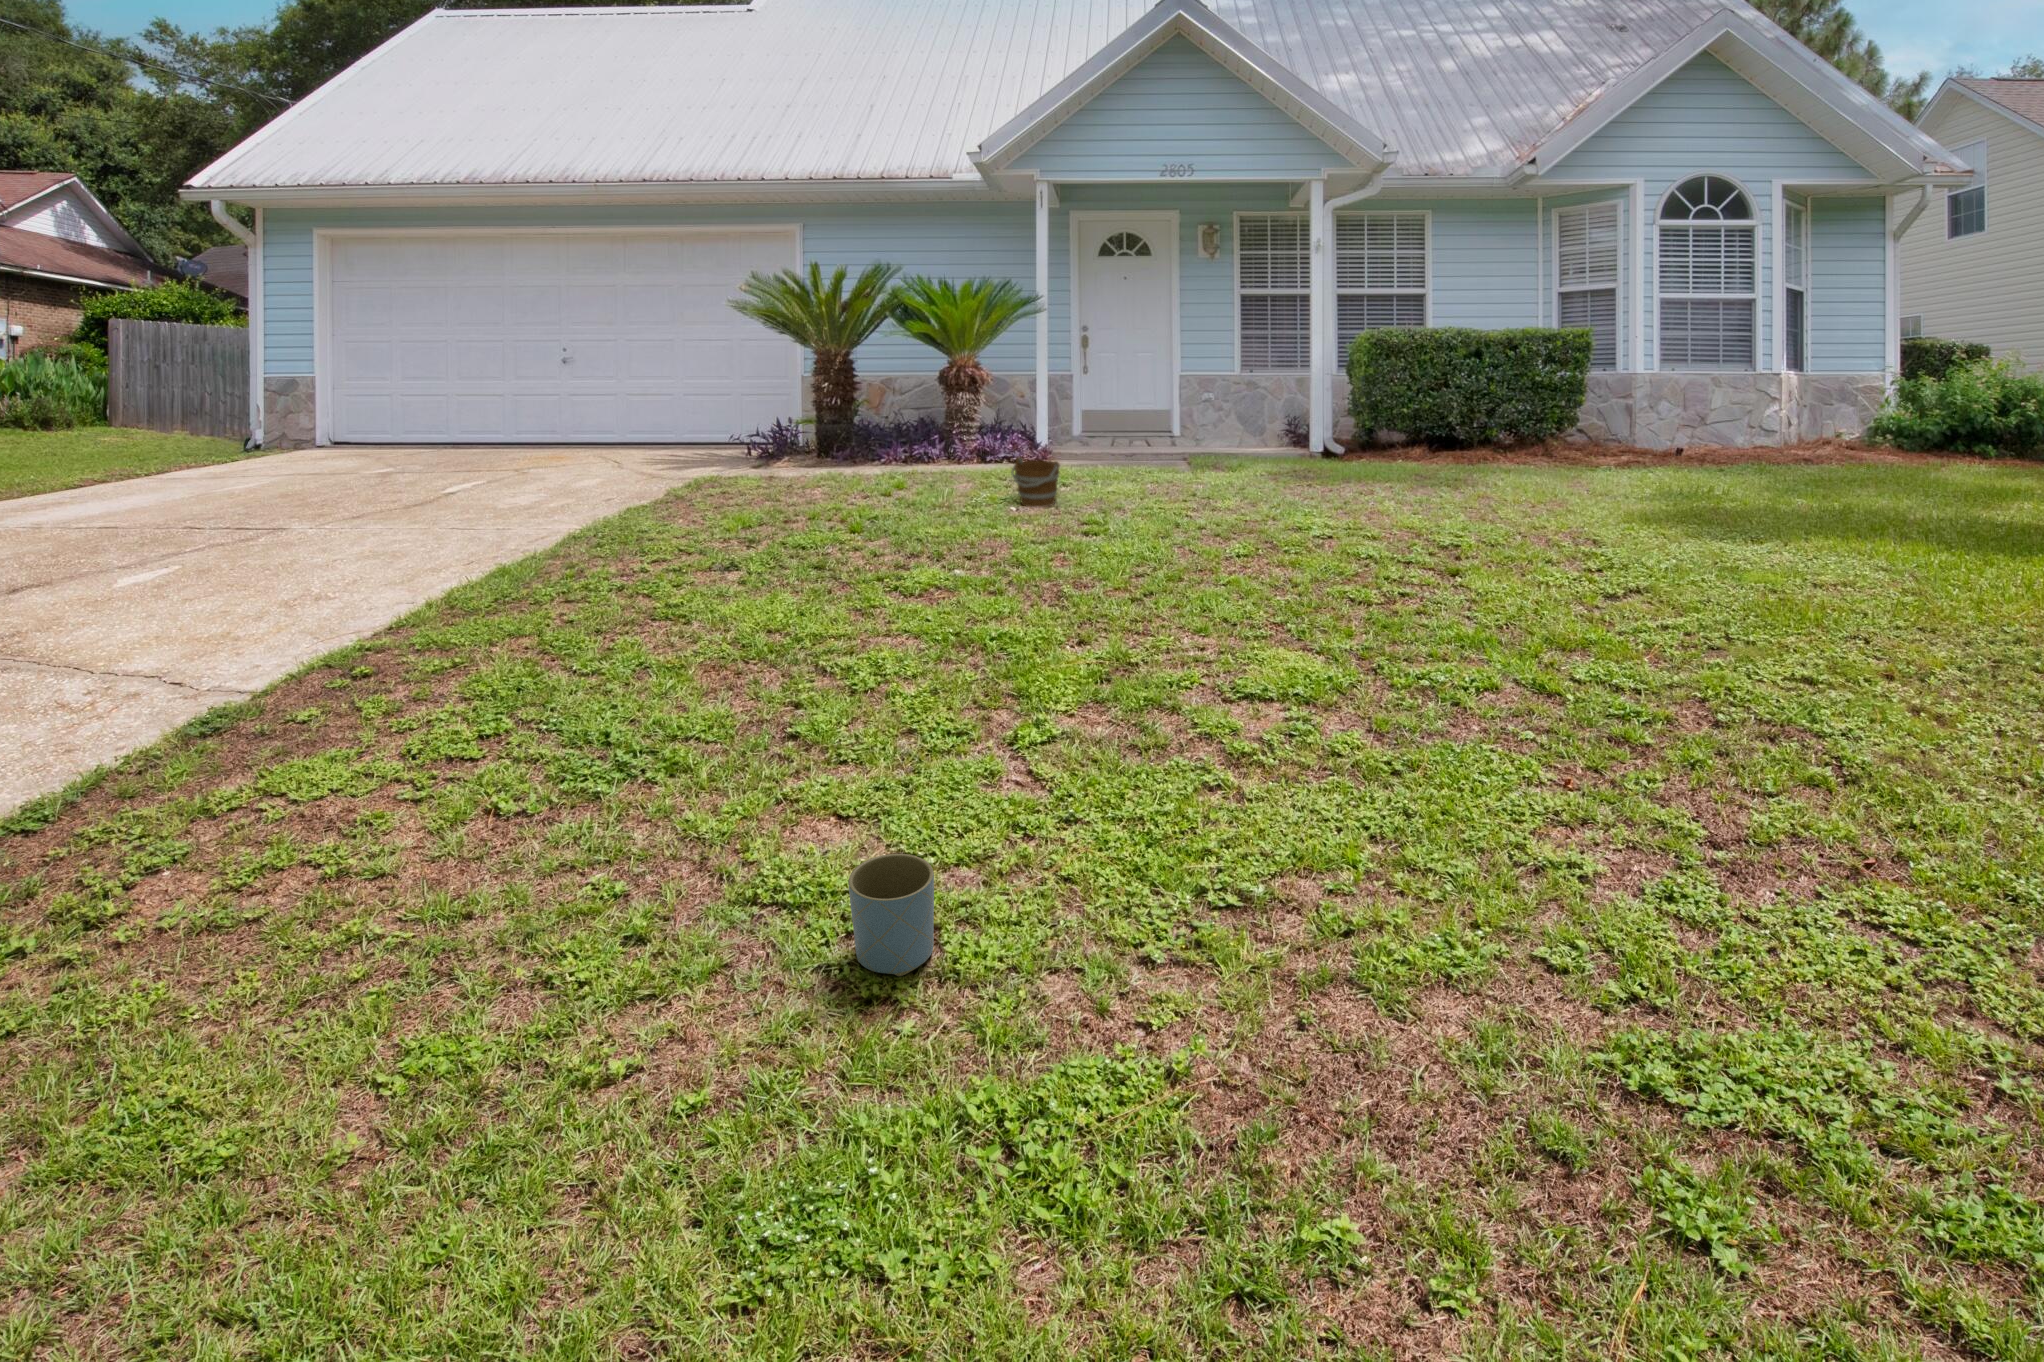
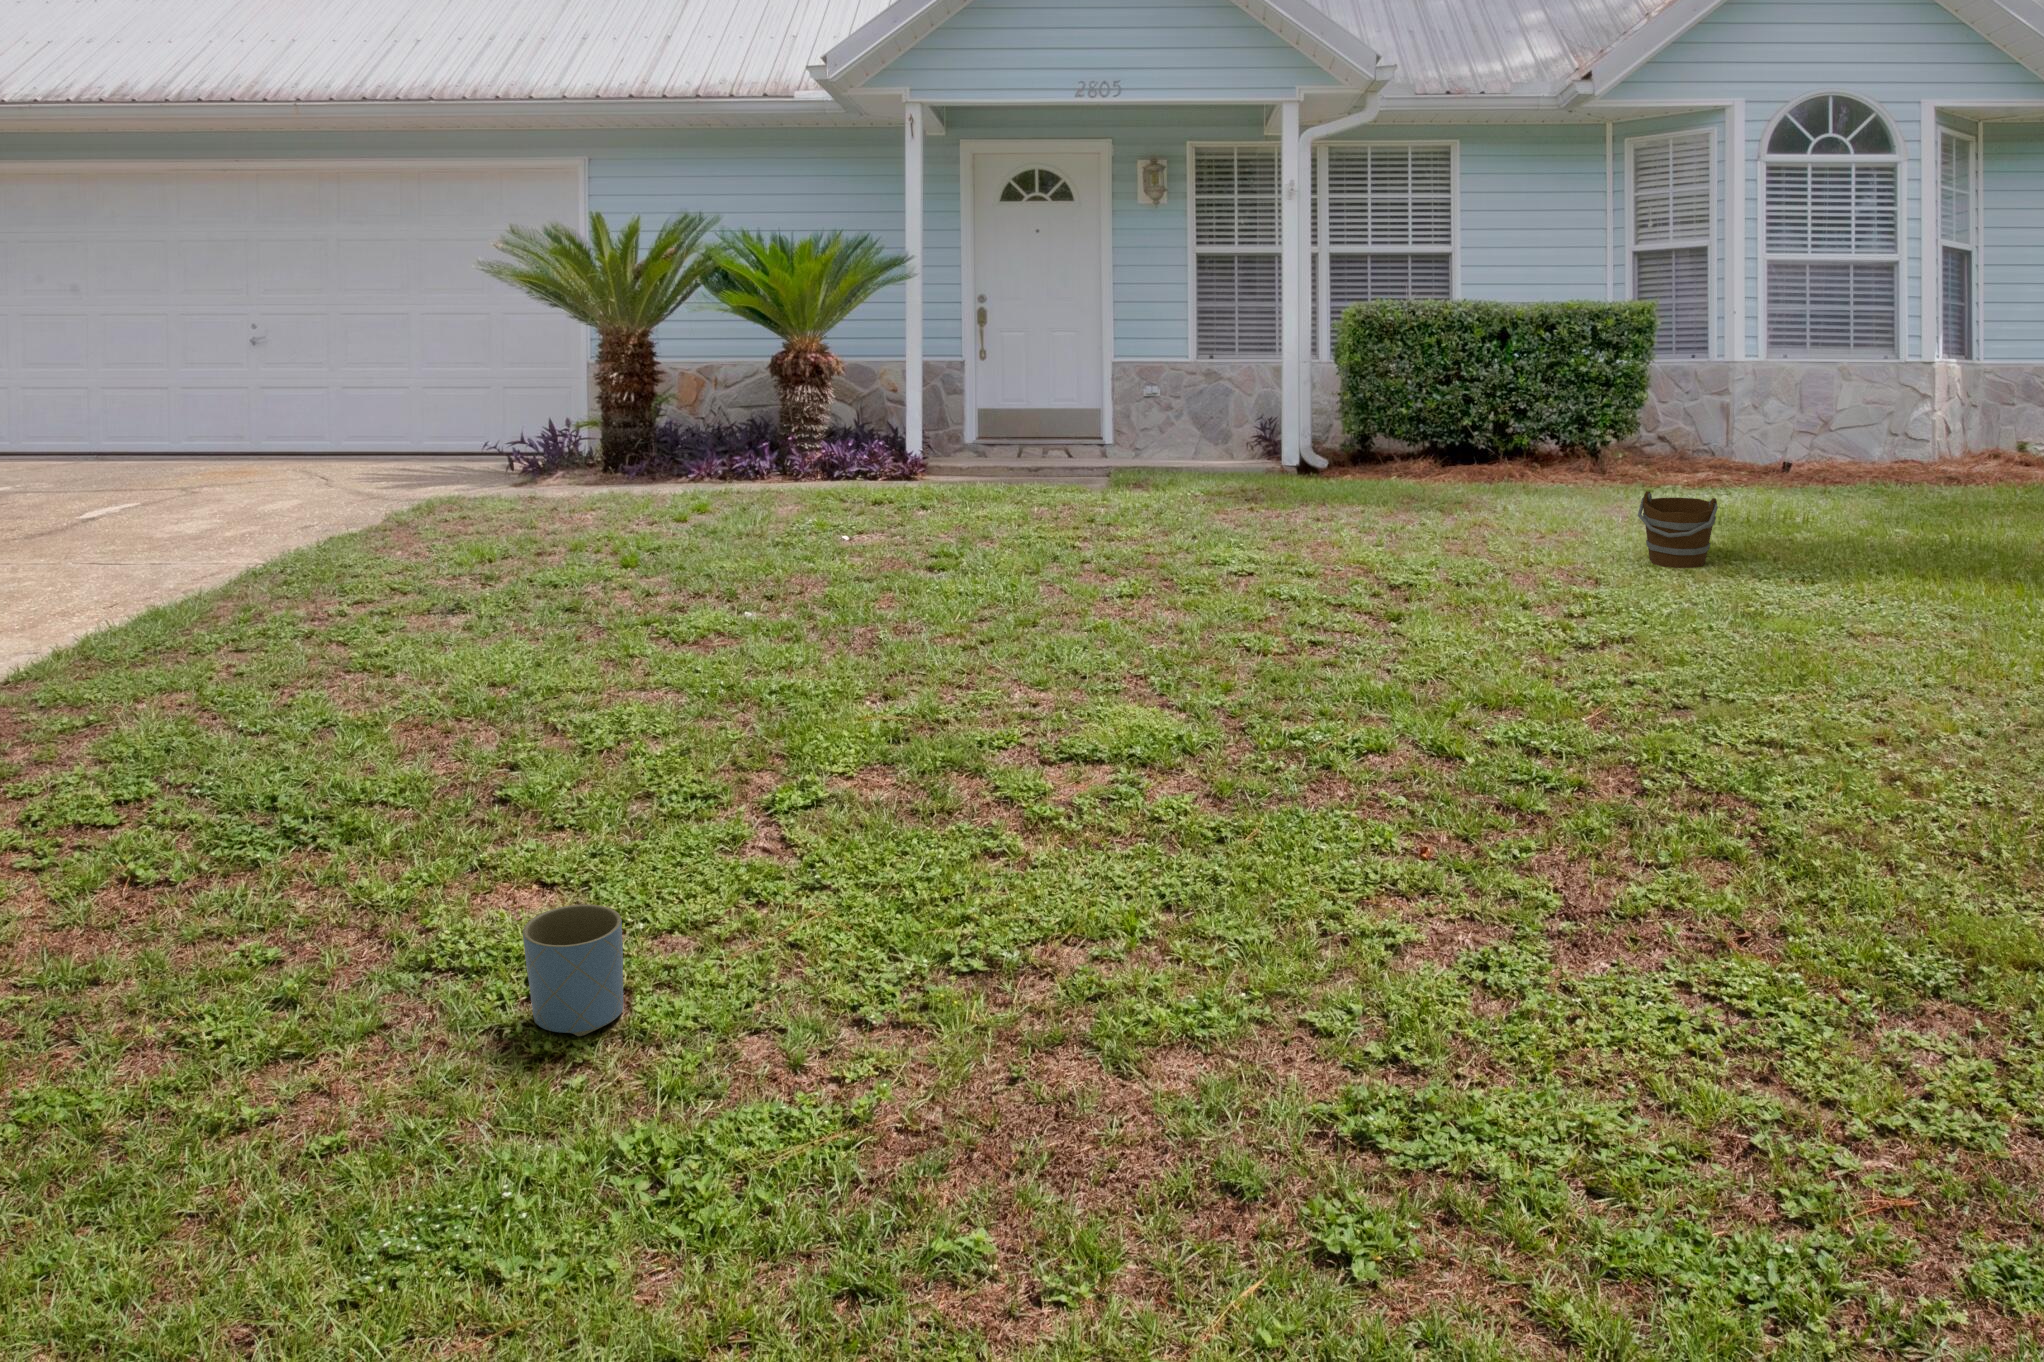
bucket: present [1011,457,1060,507] -> present [1638,491,1718,568]

